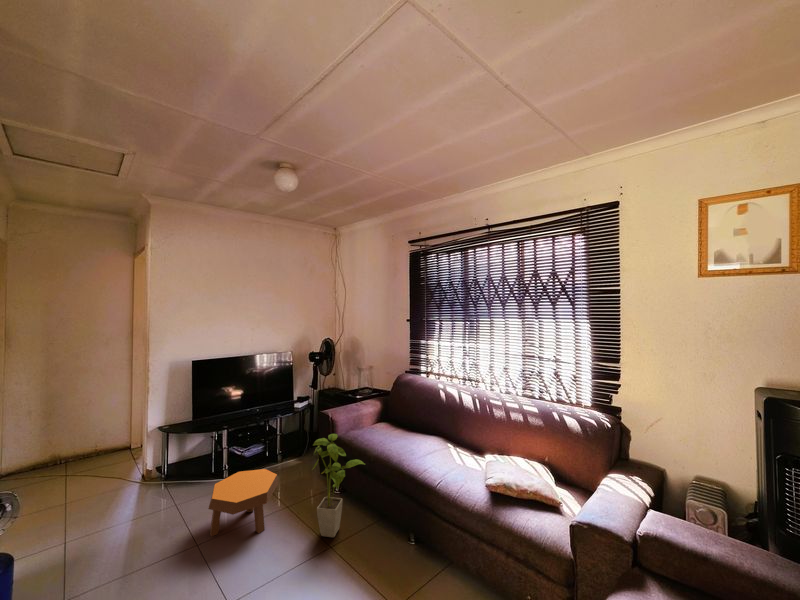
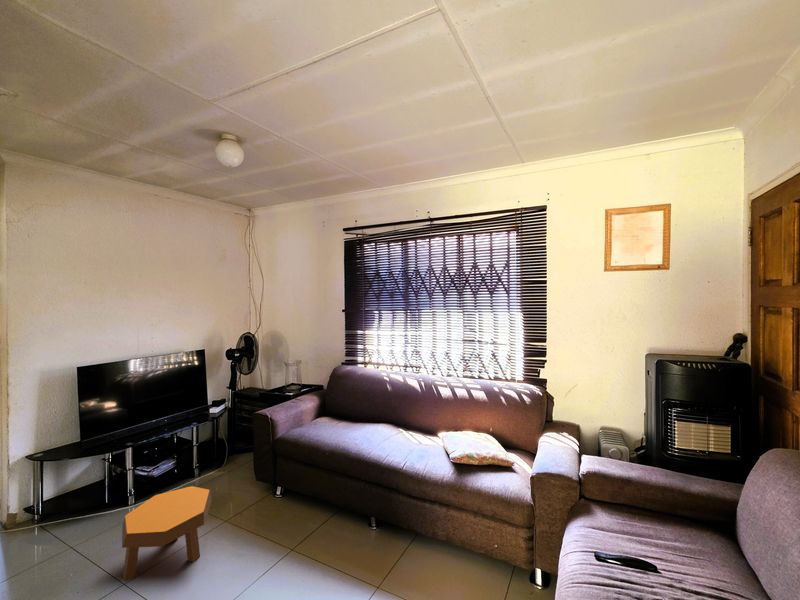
house plant: present [313,434,365,537] -> none [261,433,322,547]

